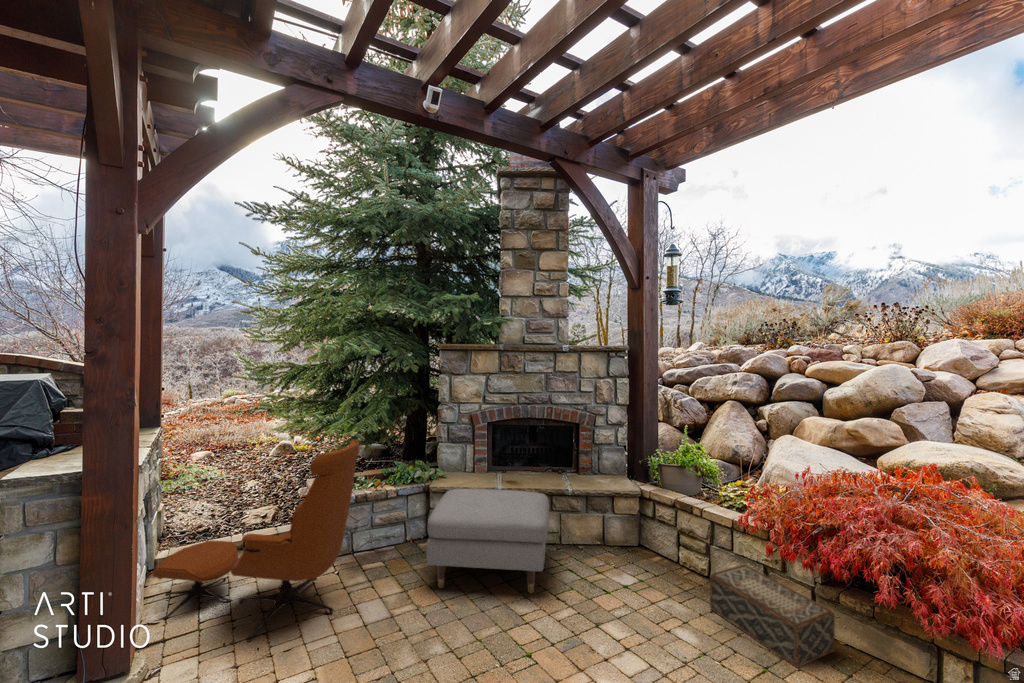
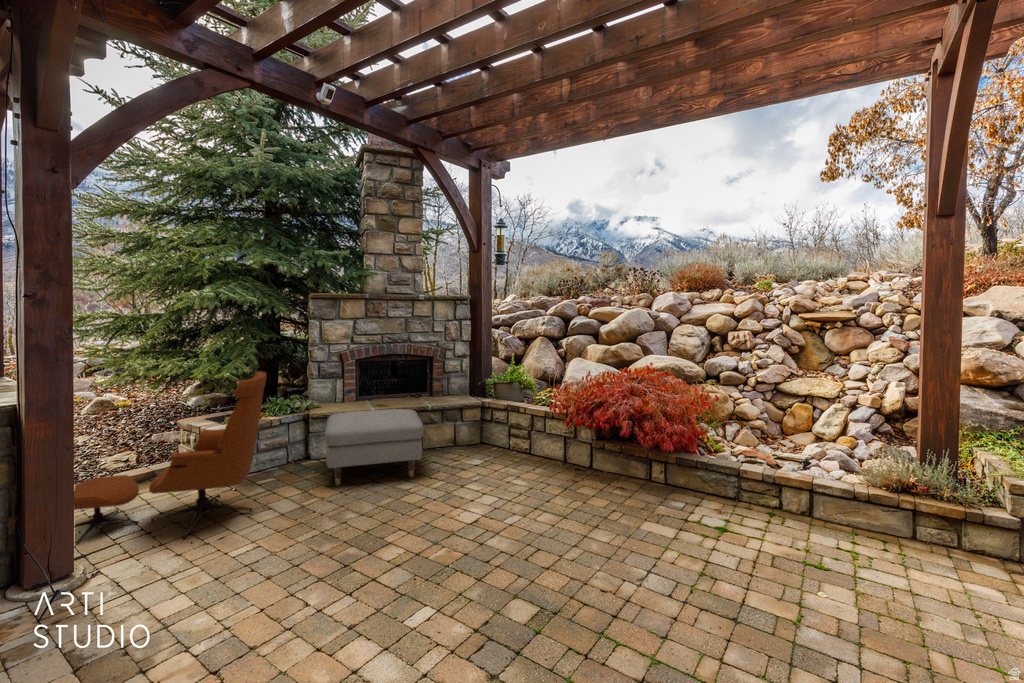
woven basket: present [710,565,835,667] -> none [532,437,599,483]

